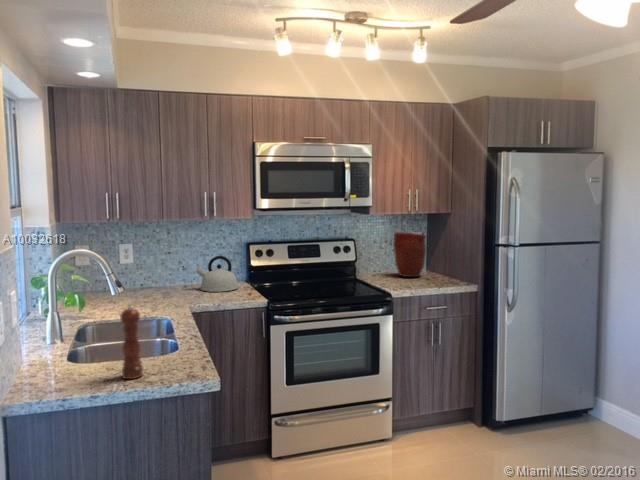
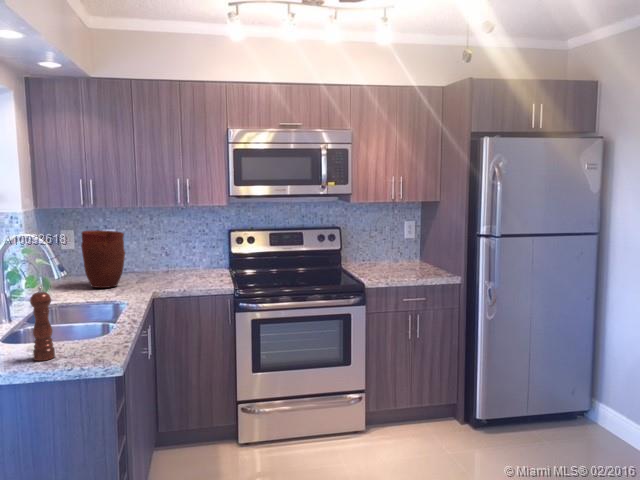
vase: present [394,232,426,277] -> present [81,230,125,288]
kettle: present [196,256,239,292] -> none [175,242,217,278]

